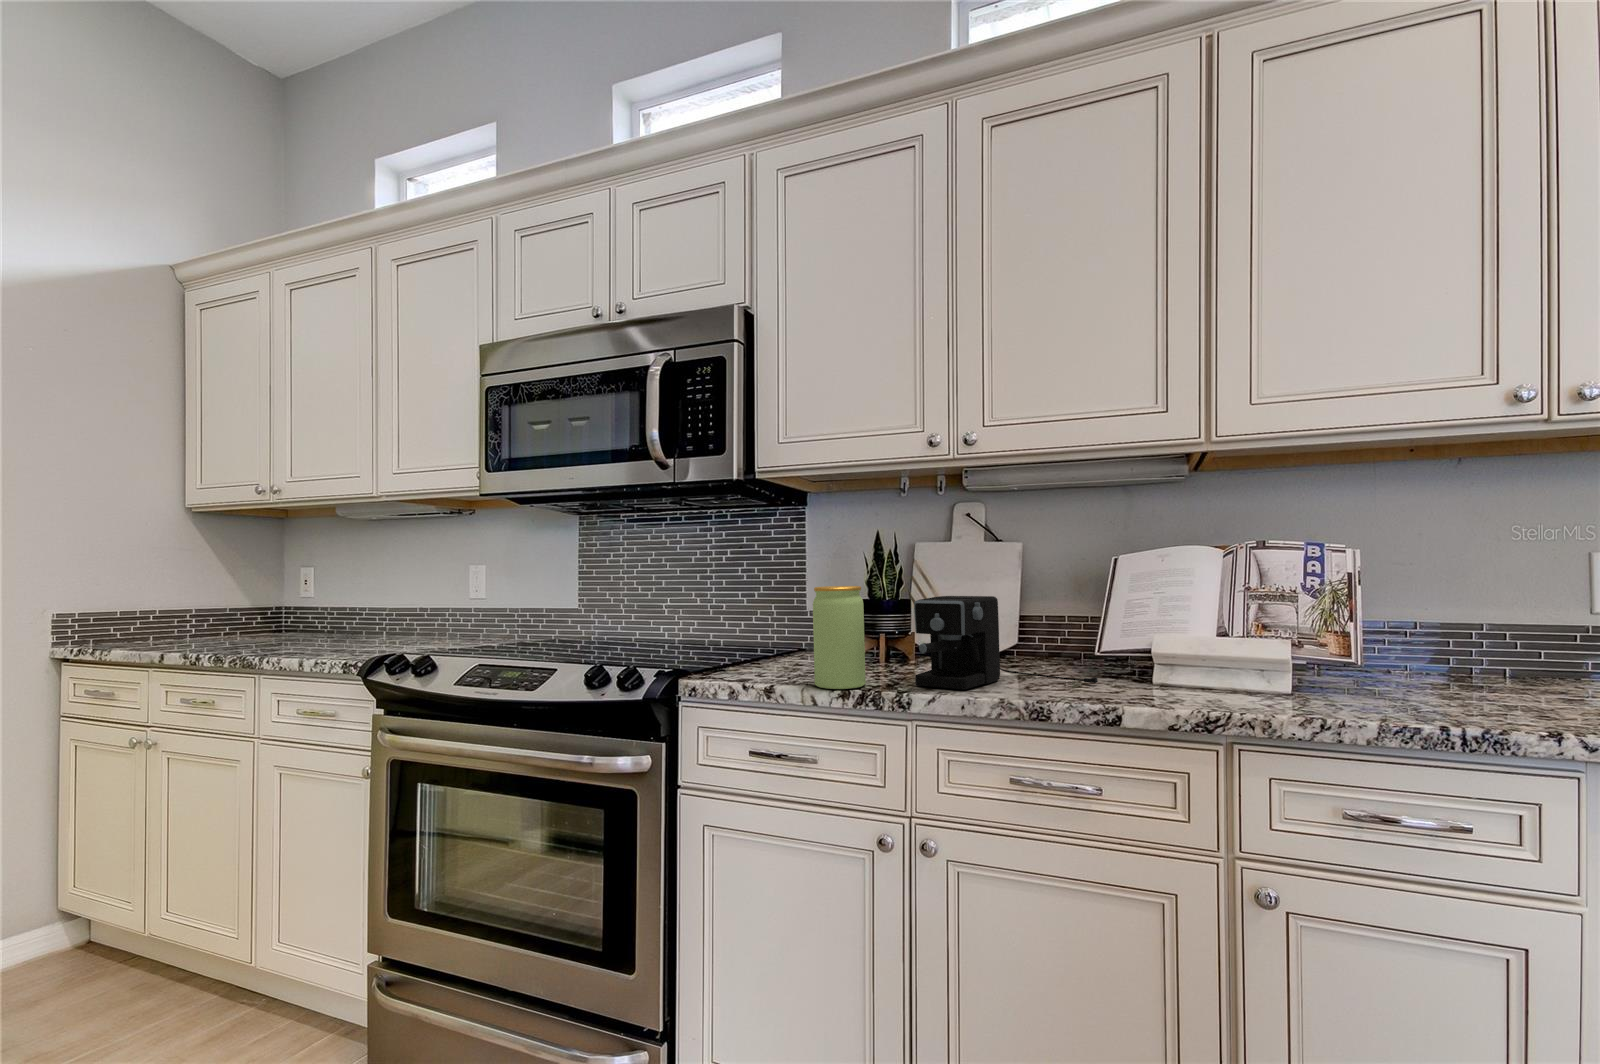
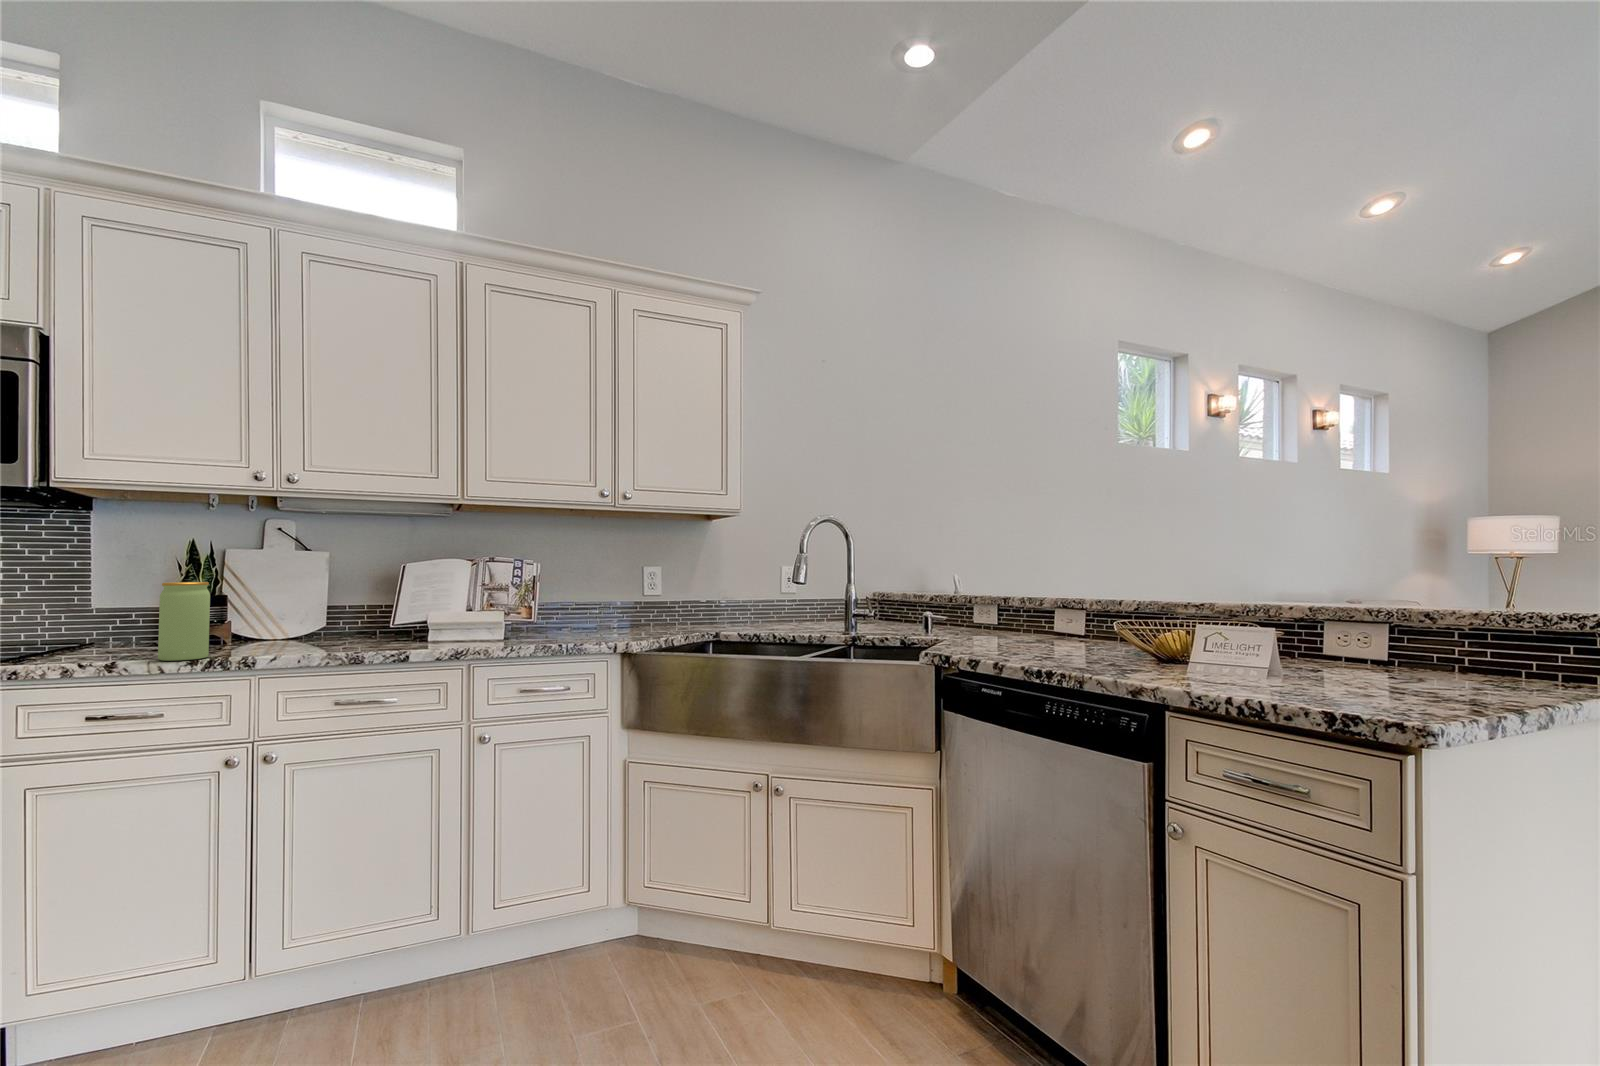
coffee maker: present [914,596,1098,690] -> none [254,589,391,653]

